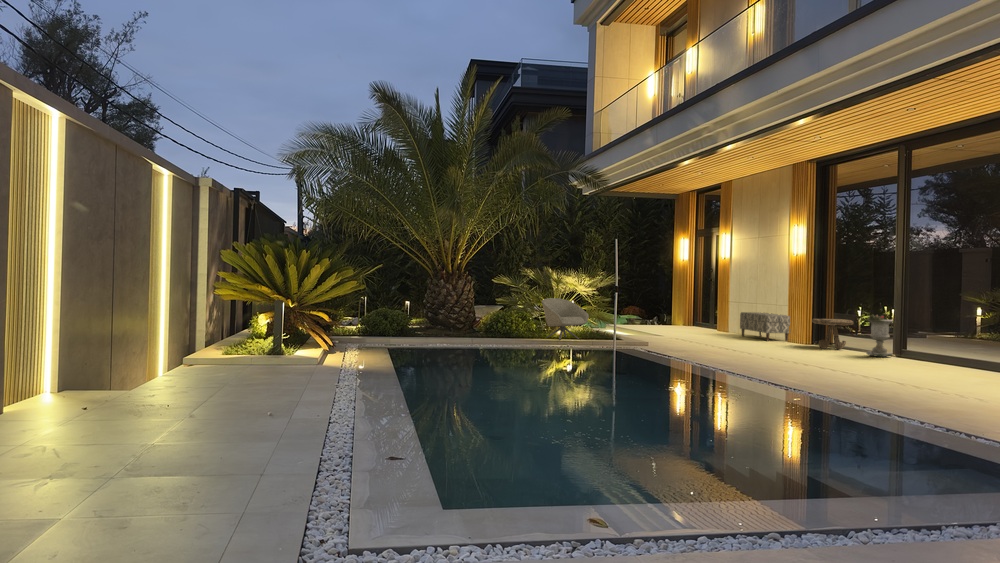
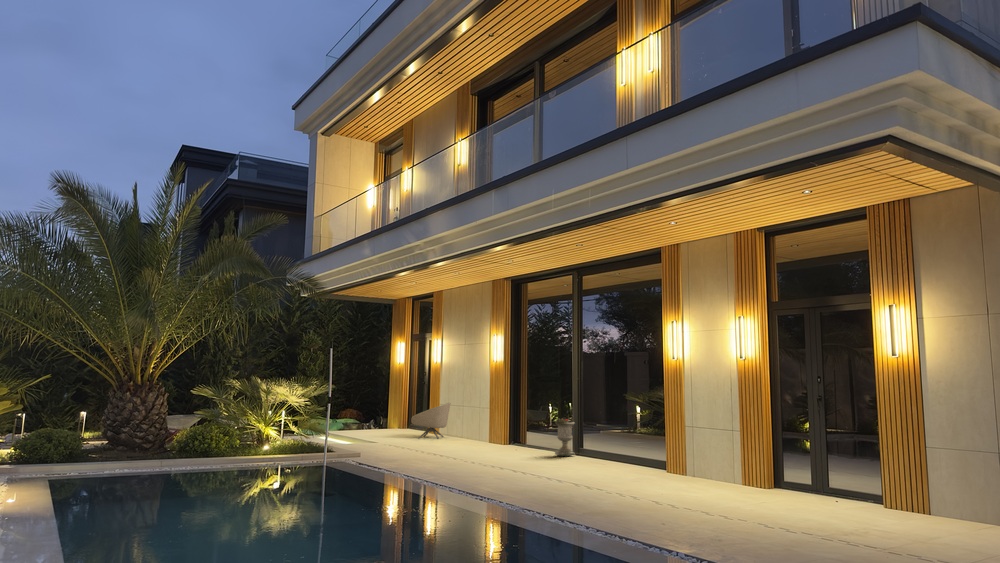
armchair: present [541,298,589,340] -> present [411,403,450,439]
bench: present [740,312,791,341] -> none [450,417,495,445]
side table: present [812,319,854,349] -> none [512,422,545,451]

